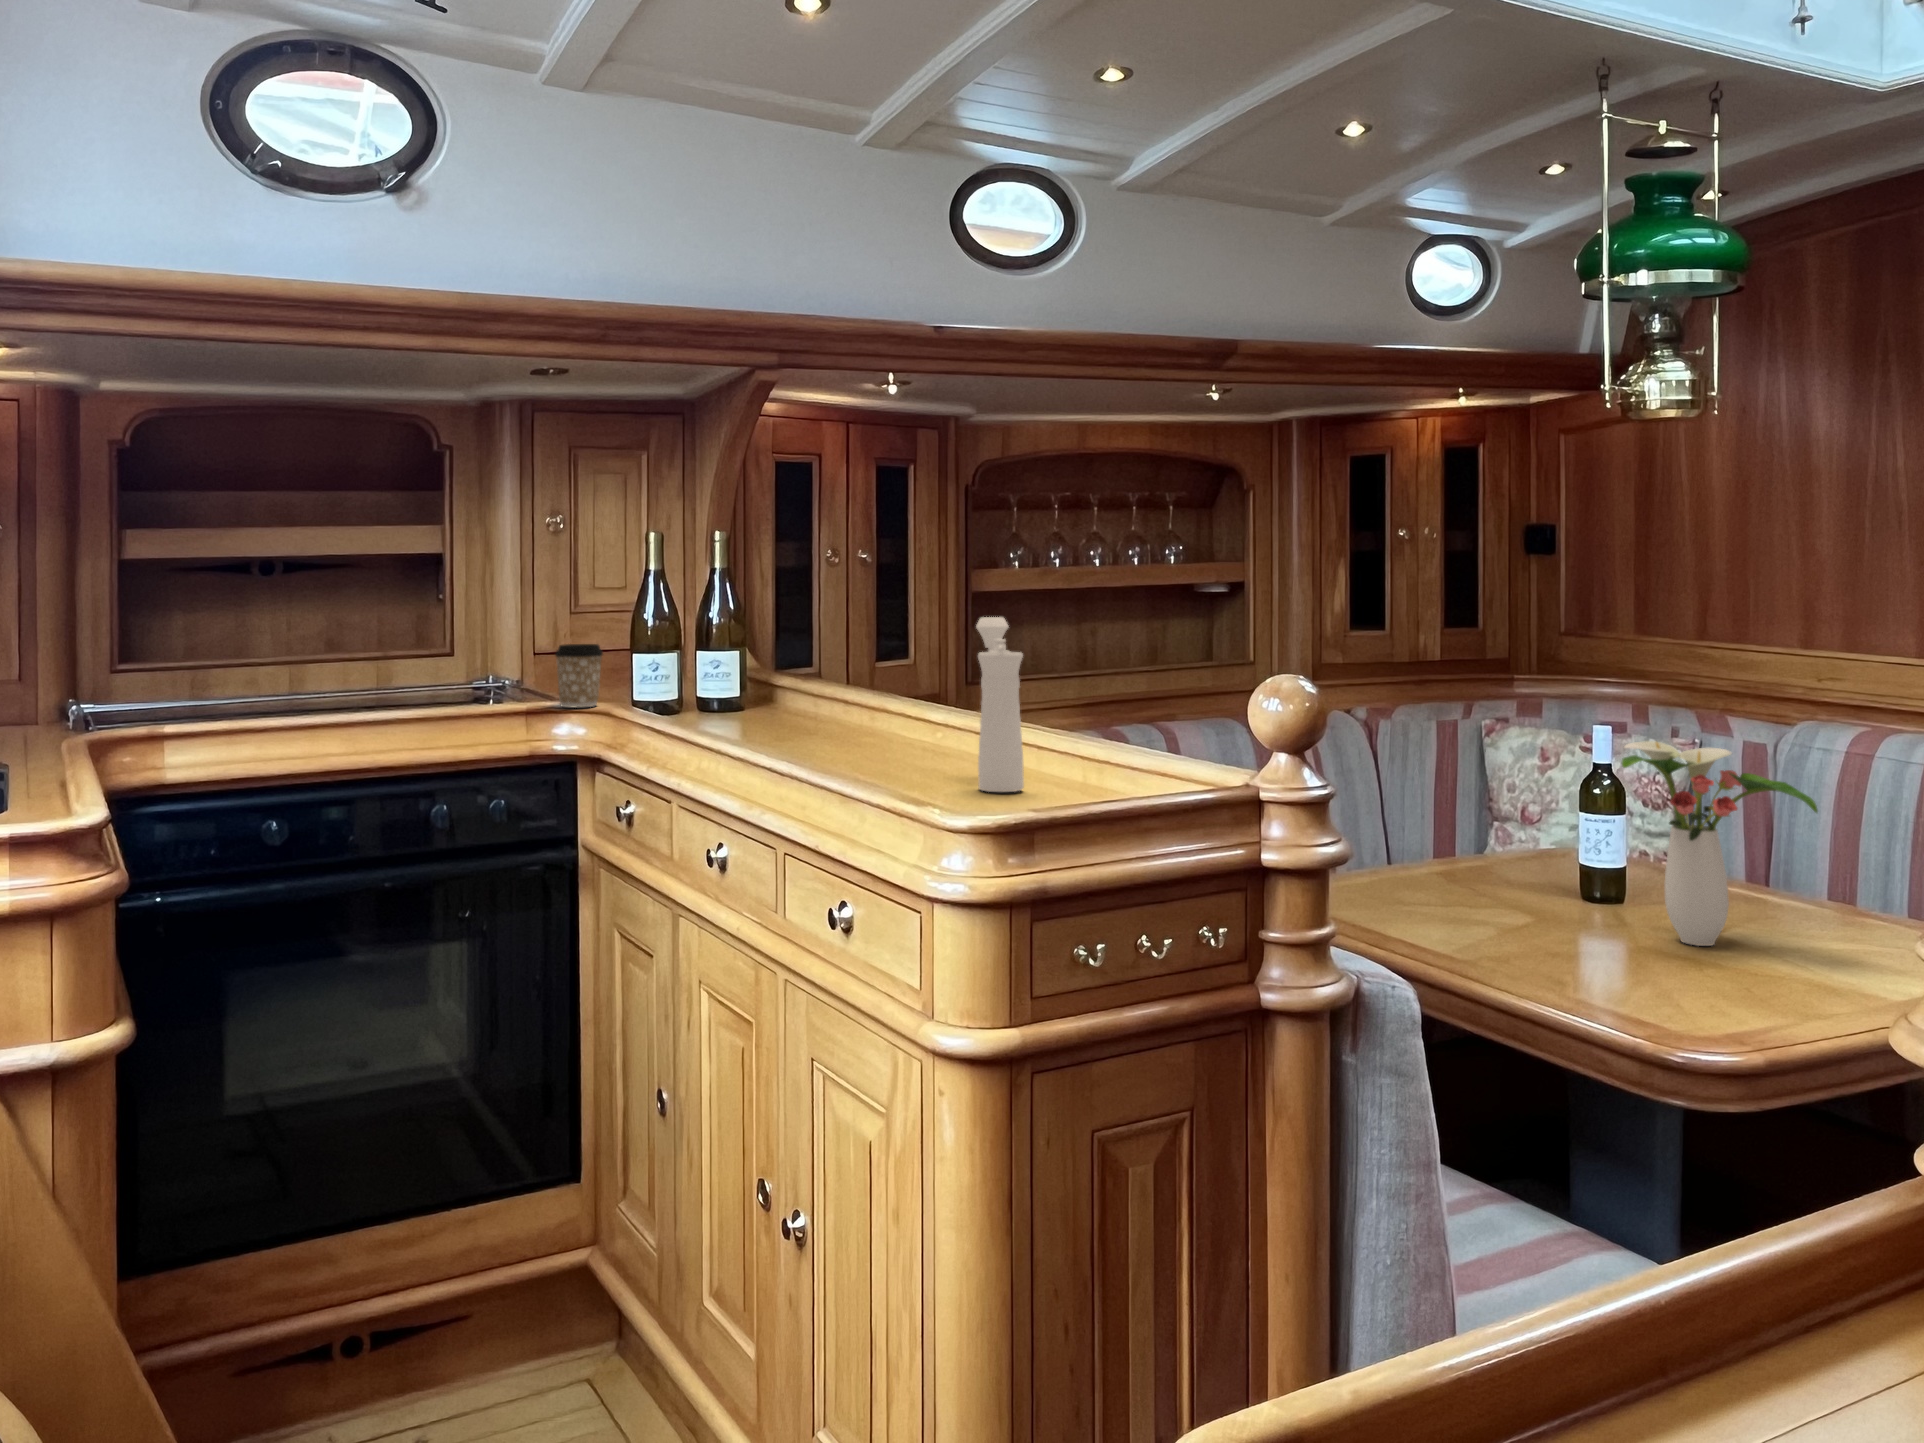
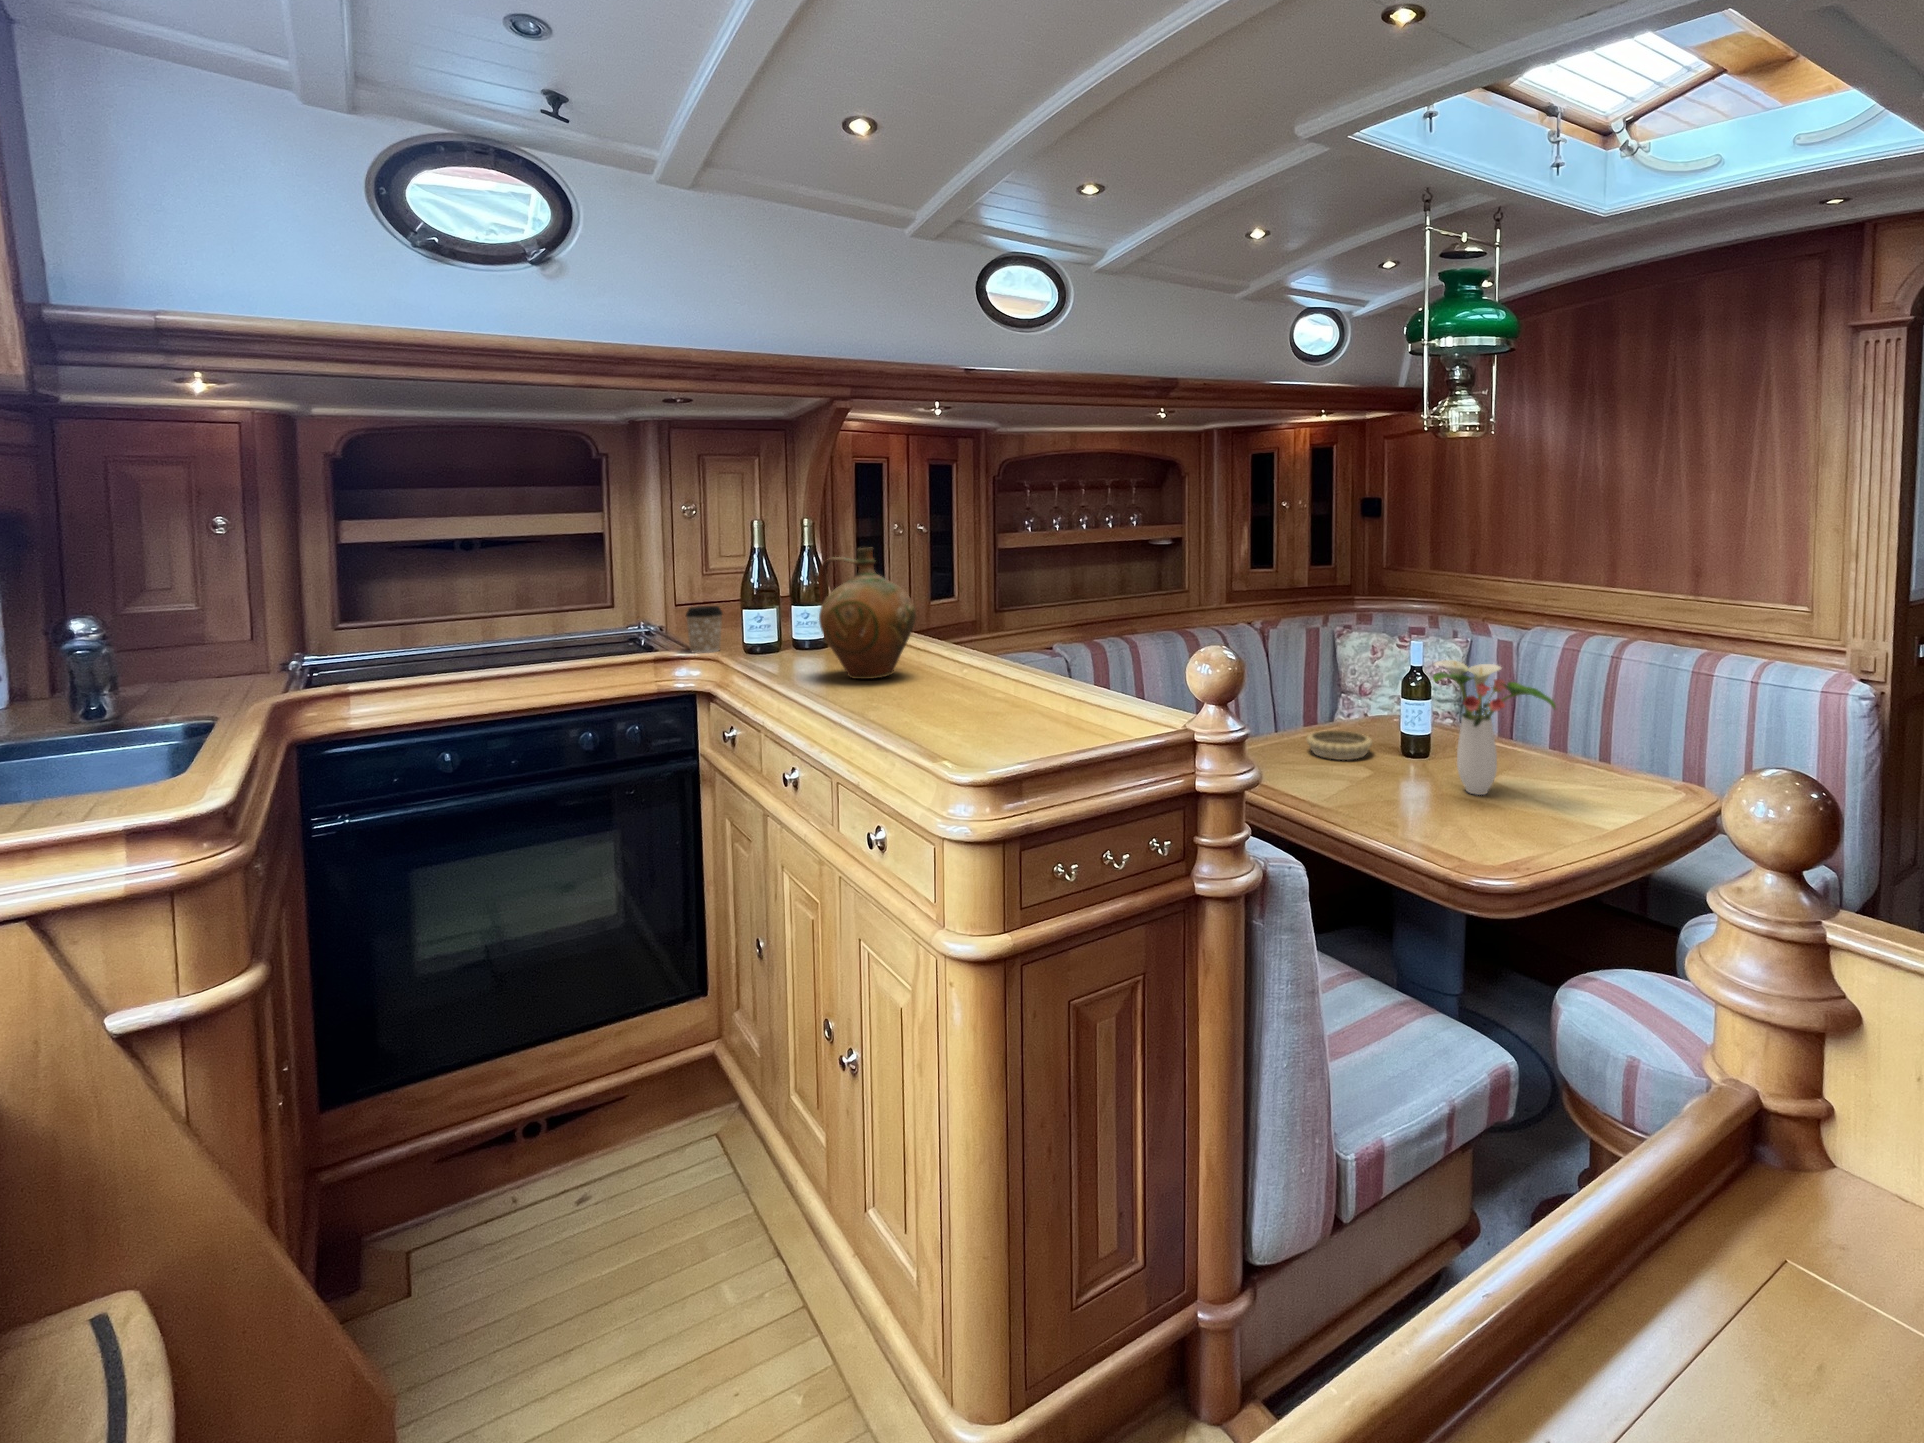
ceramic jug: none [740,557,869,735] -> present [818,548,916,679]
pepper mill: present [976,617,1024,792] -> none [985,602,1021,738]
decorative bowl: none [1430,856,1534,897] -> present [1307,731,1372,760]

